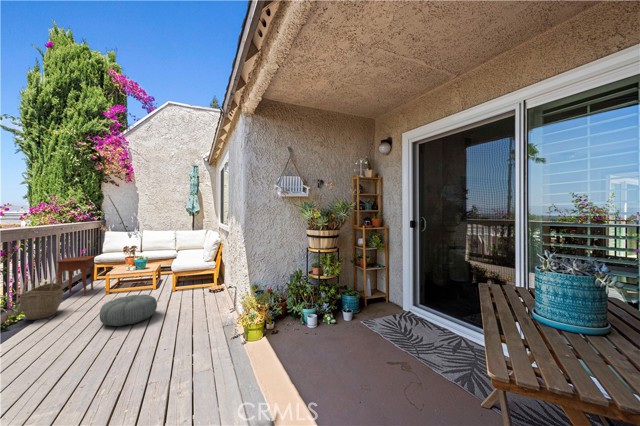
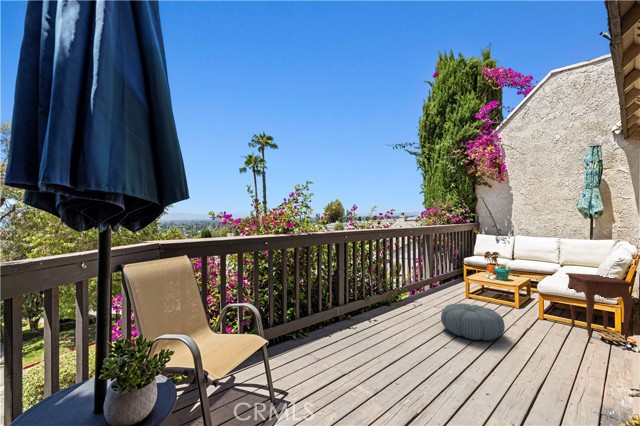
side table: present [56,256,96,296] -> present [566,273,634,341]
woven basket: present [20,277,63,320] -> none [398,266,426,303]

